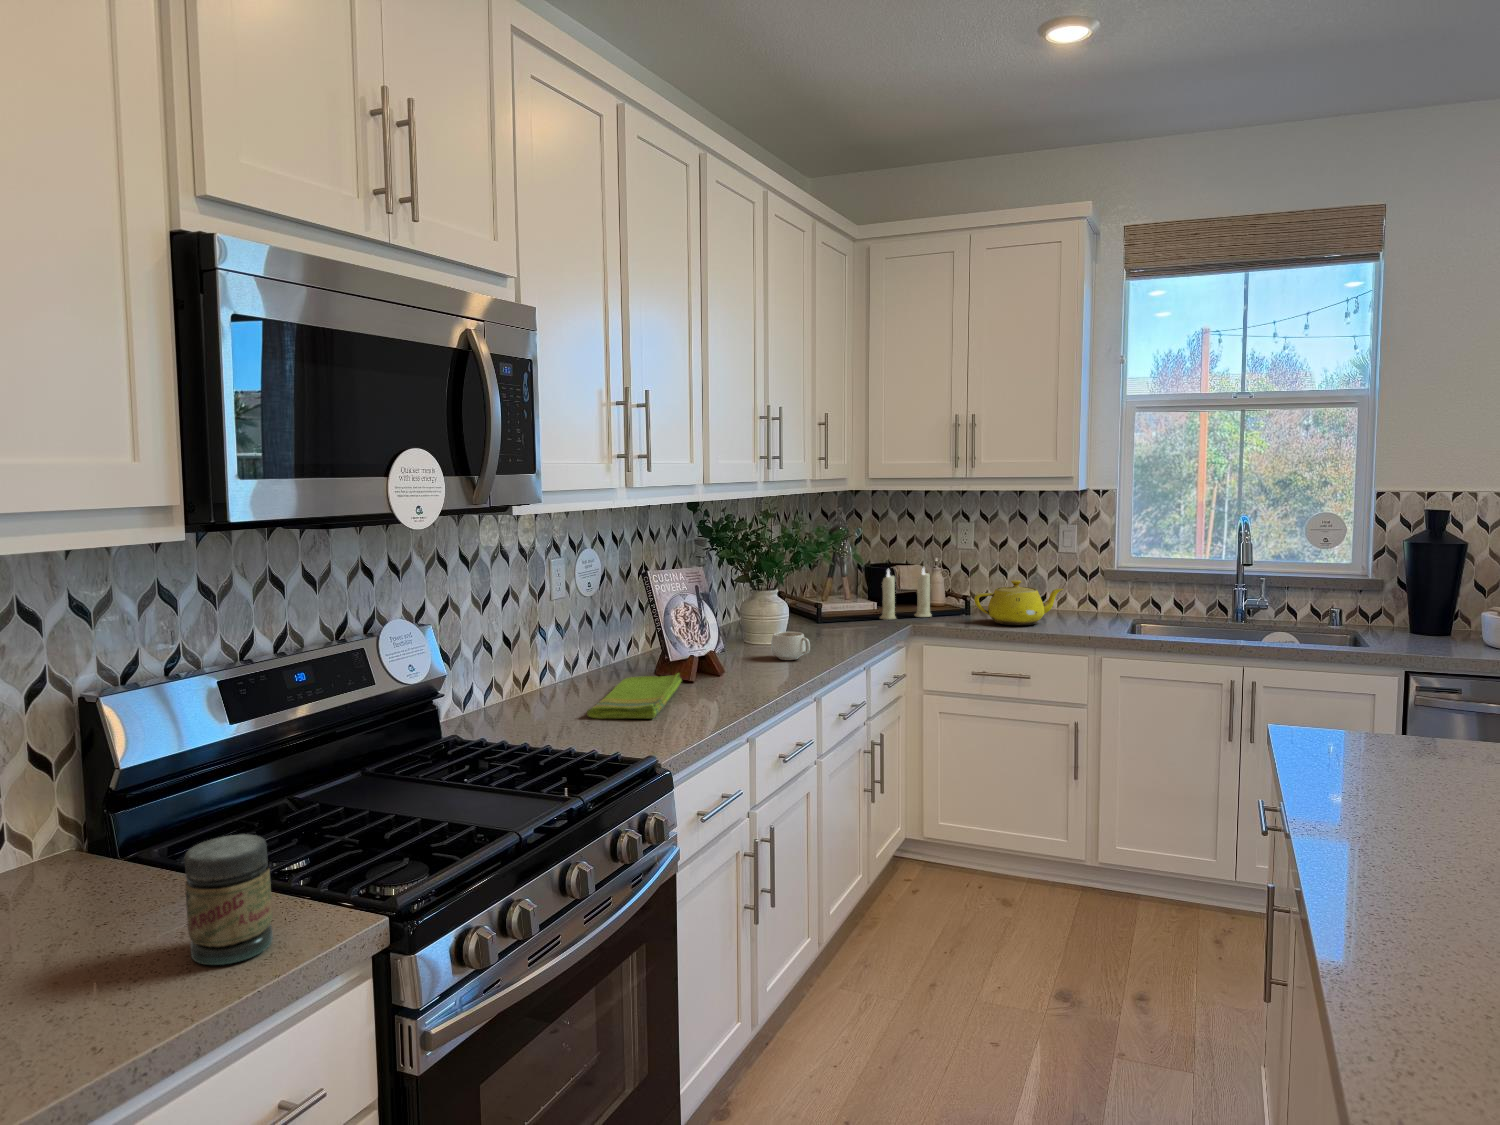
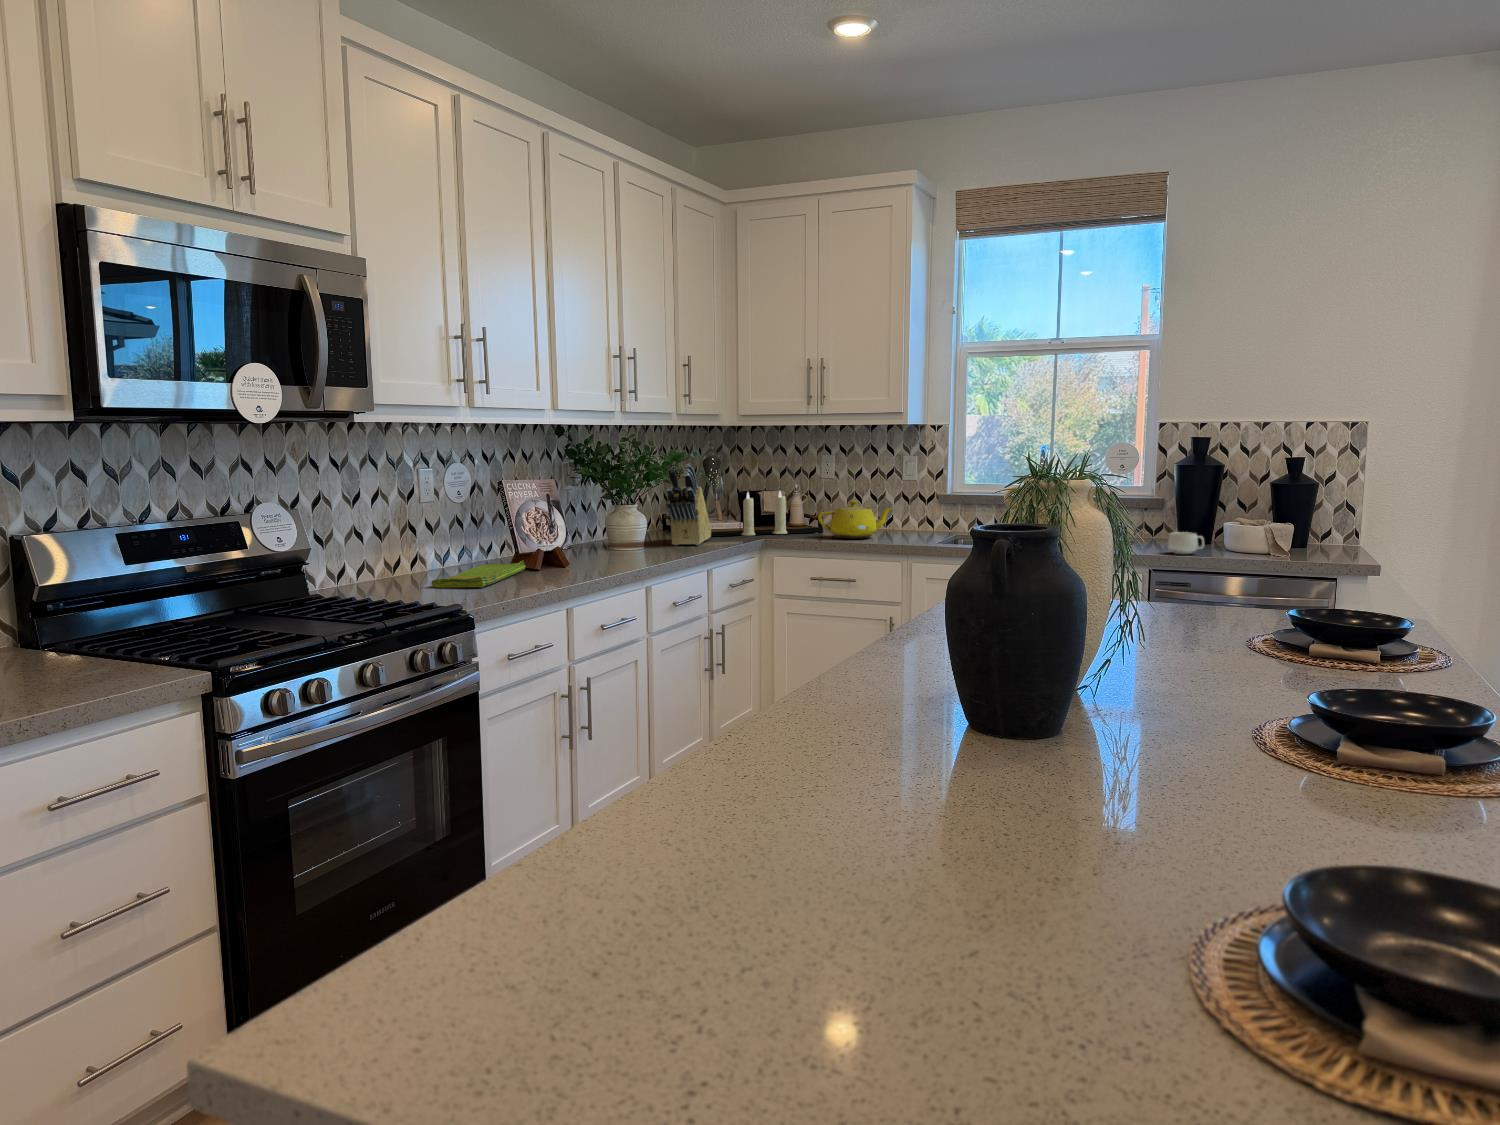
knife block: none [815,541,852,637] -> present [666,464,711,545]
mug: present [771,632,810,660] -> present [1168,532,1204,554]
jar: present [185,834,273,965] -> none [58,608,122,686]

